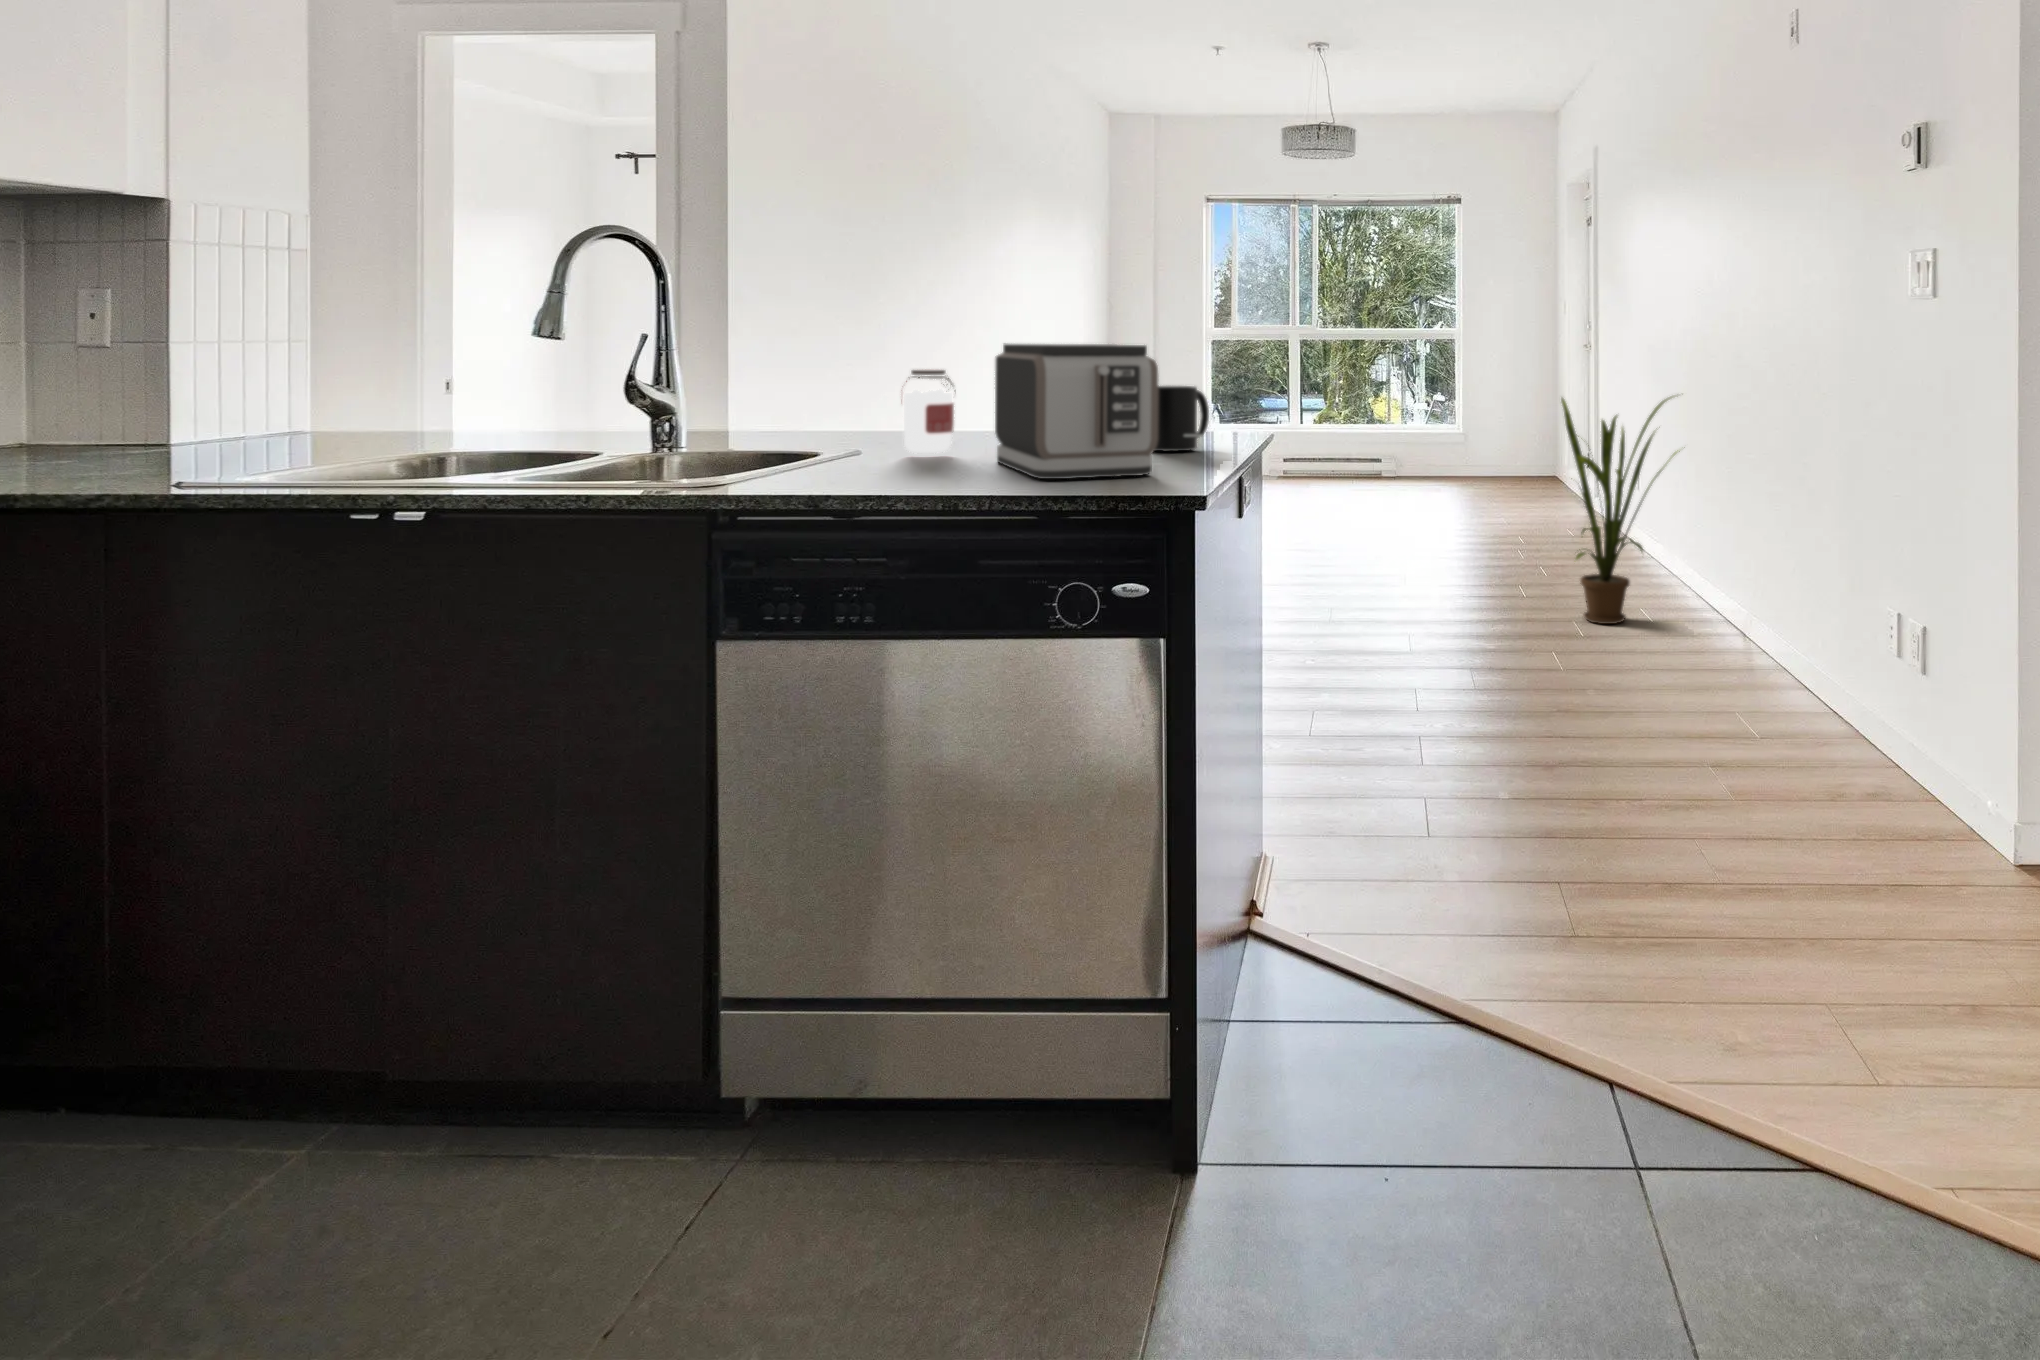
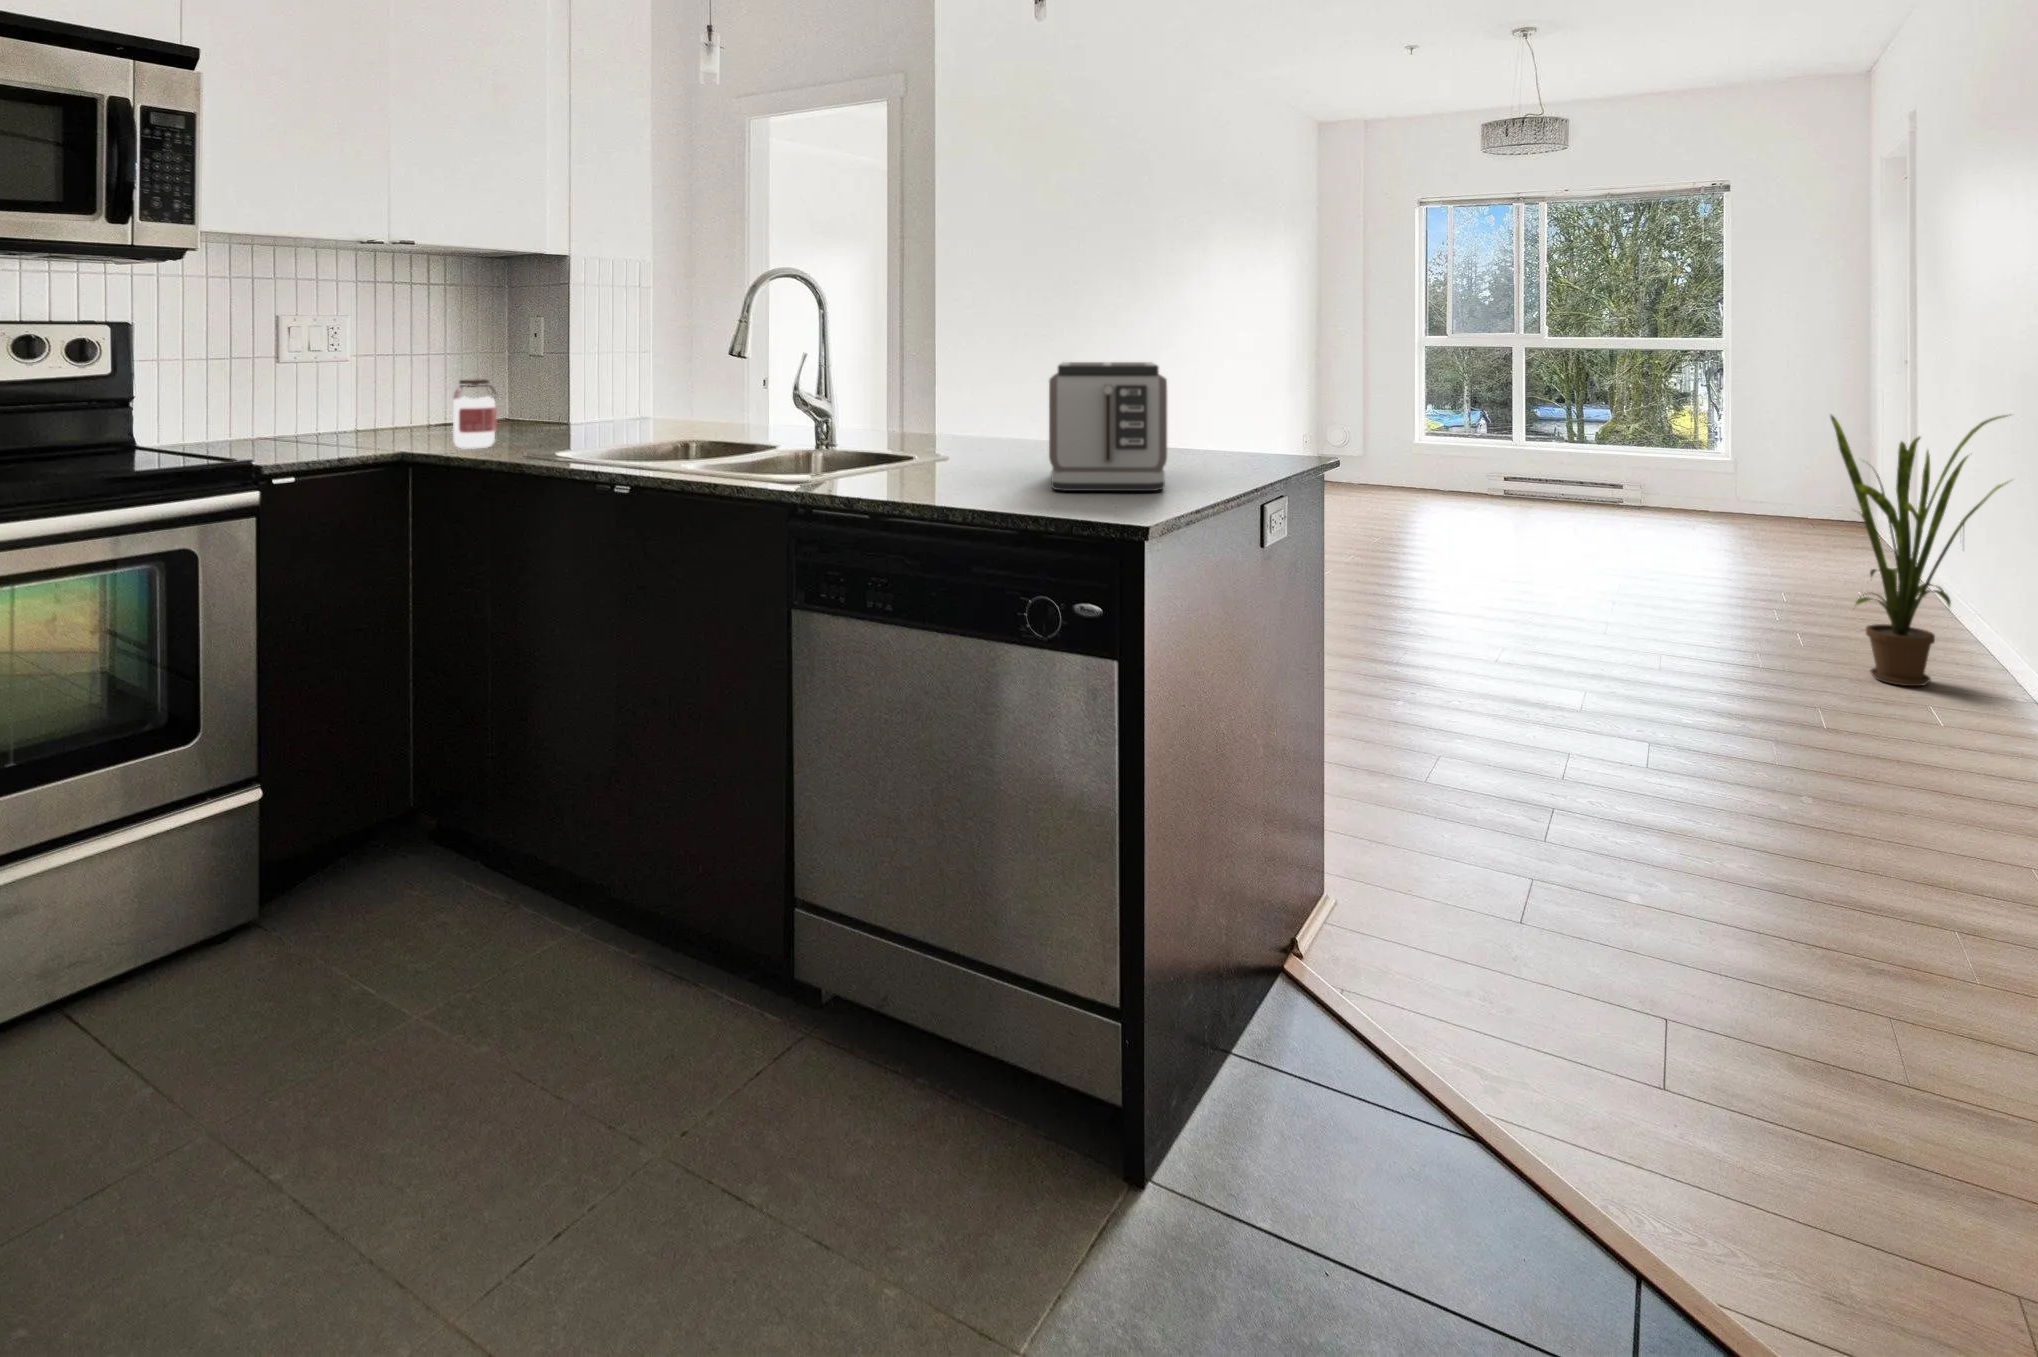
jar: present [904,369,954,453] -> present [453,379,497,449]
mug: present [1155,386,1209,451] -> none [1213,402,1281,467]

